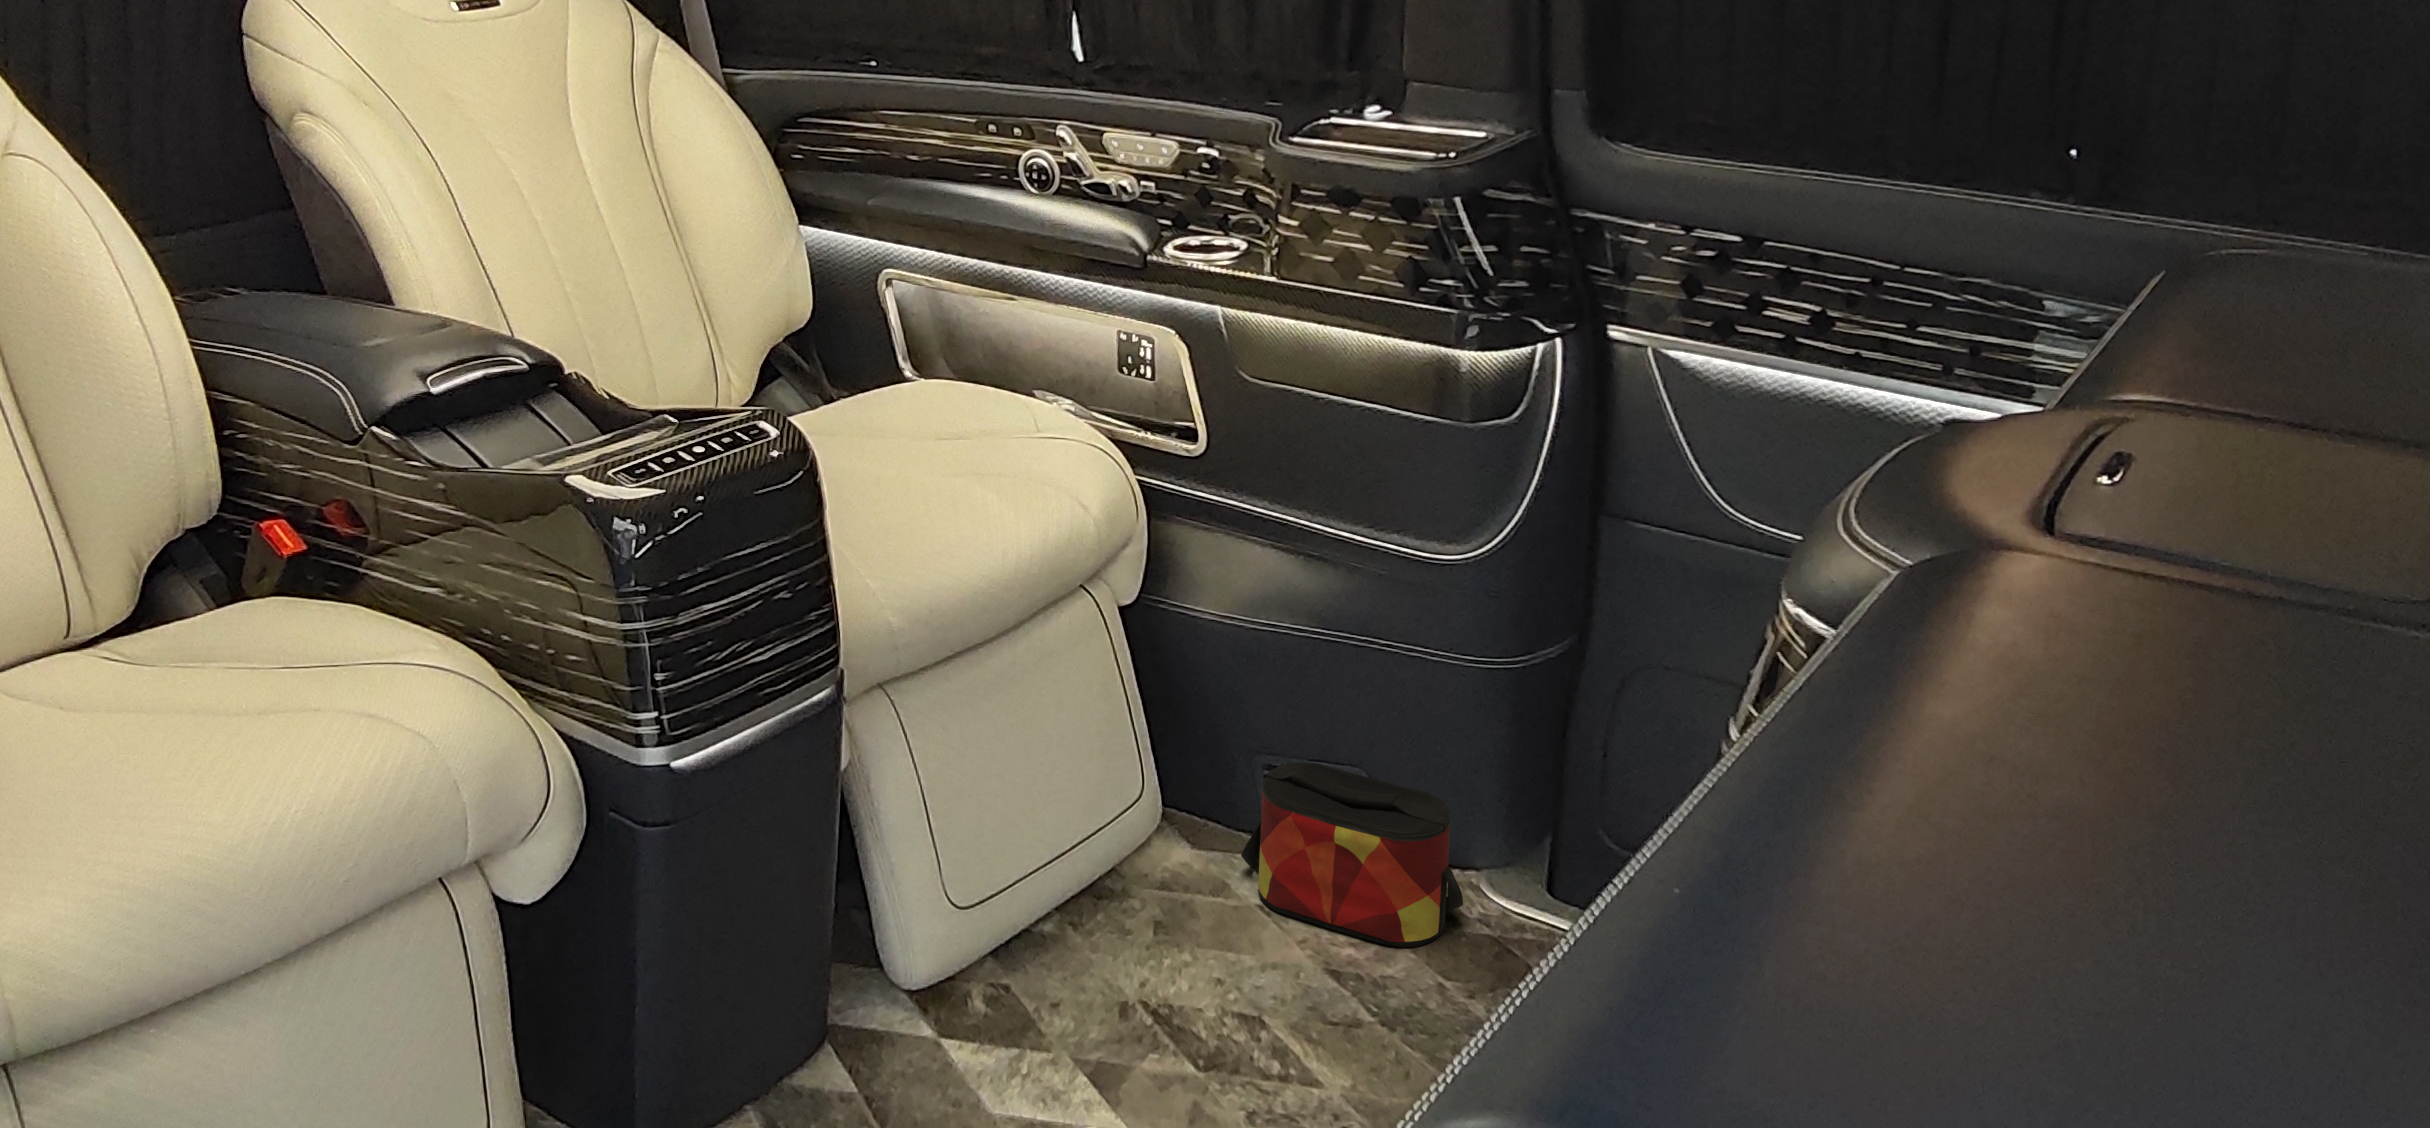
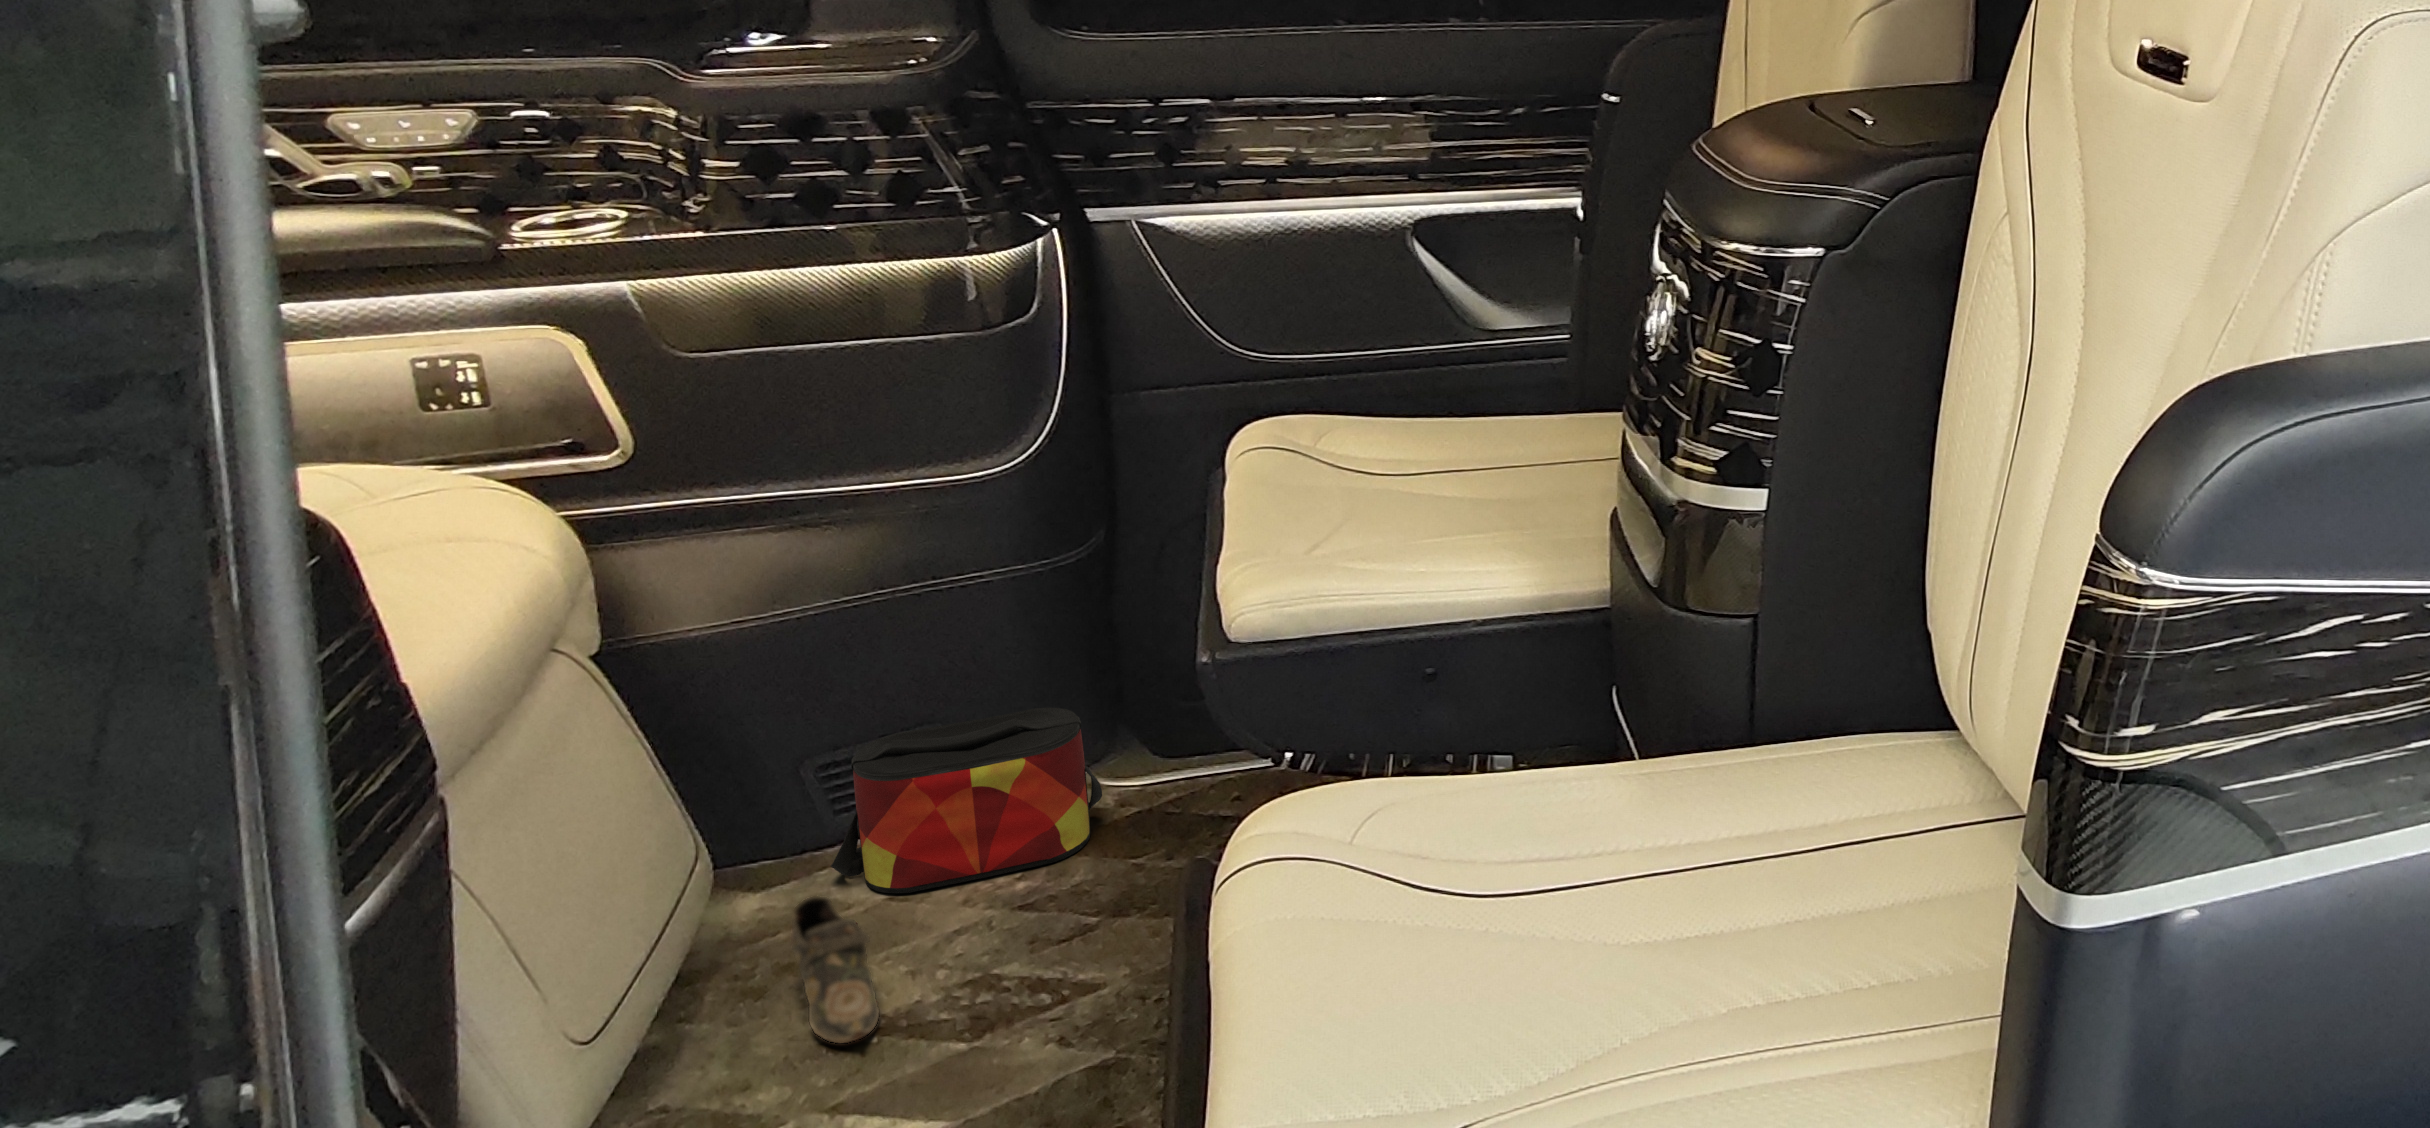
shoe: none [1109,880,1180,1026] -> present [791,896,879,1043]

